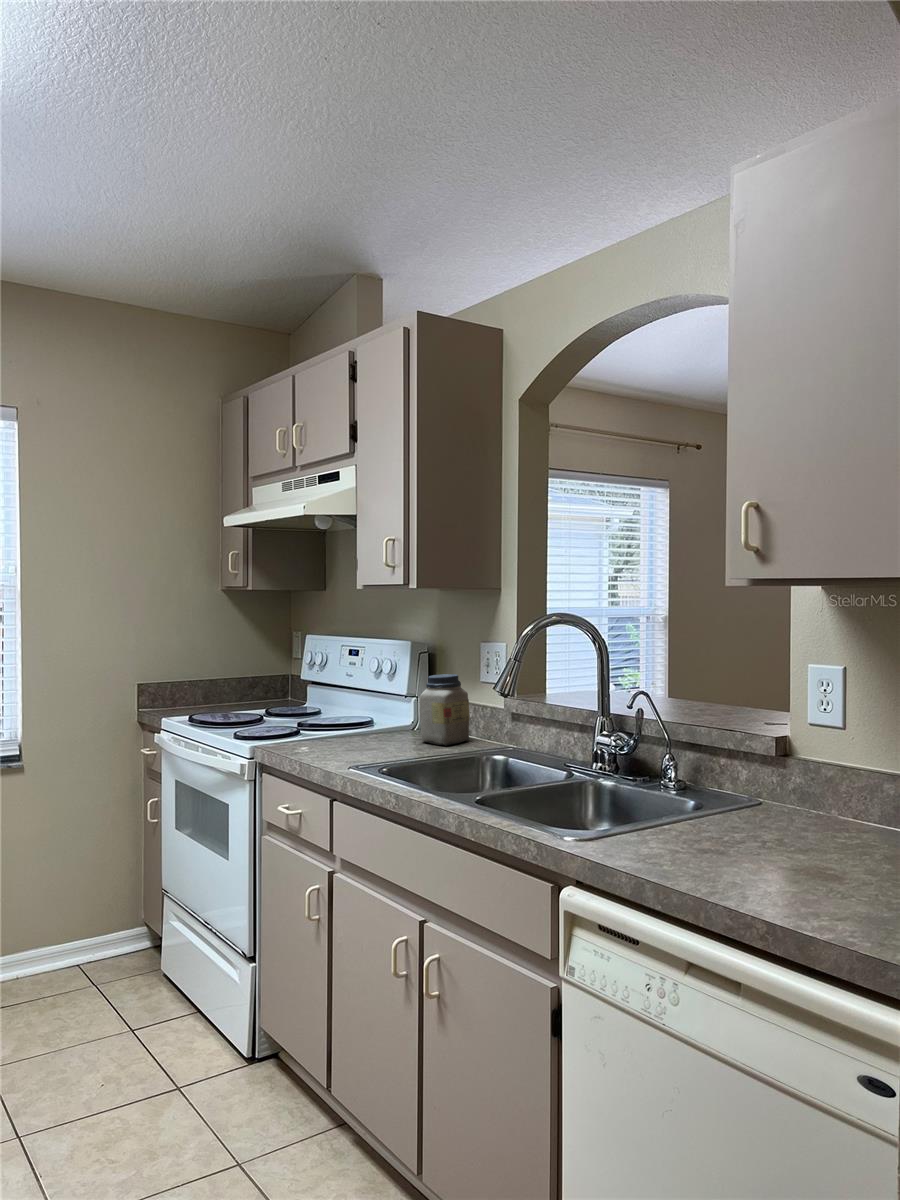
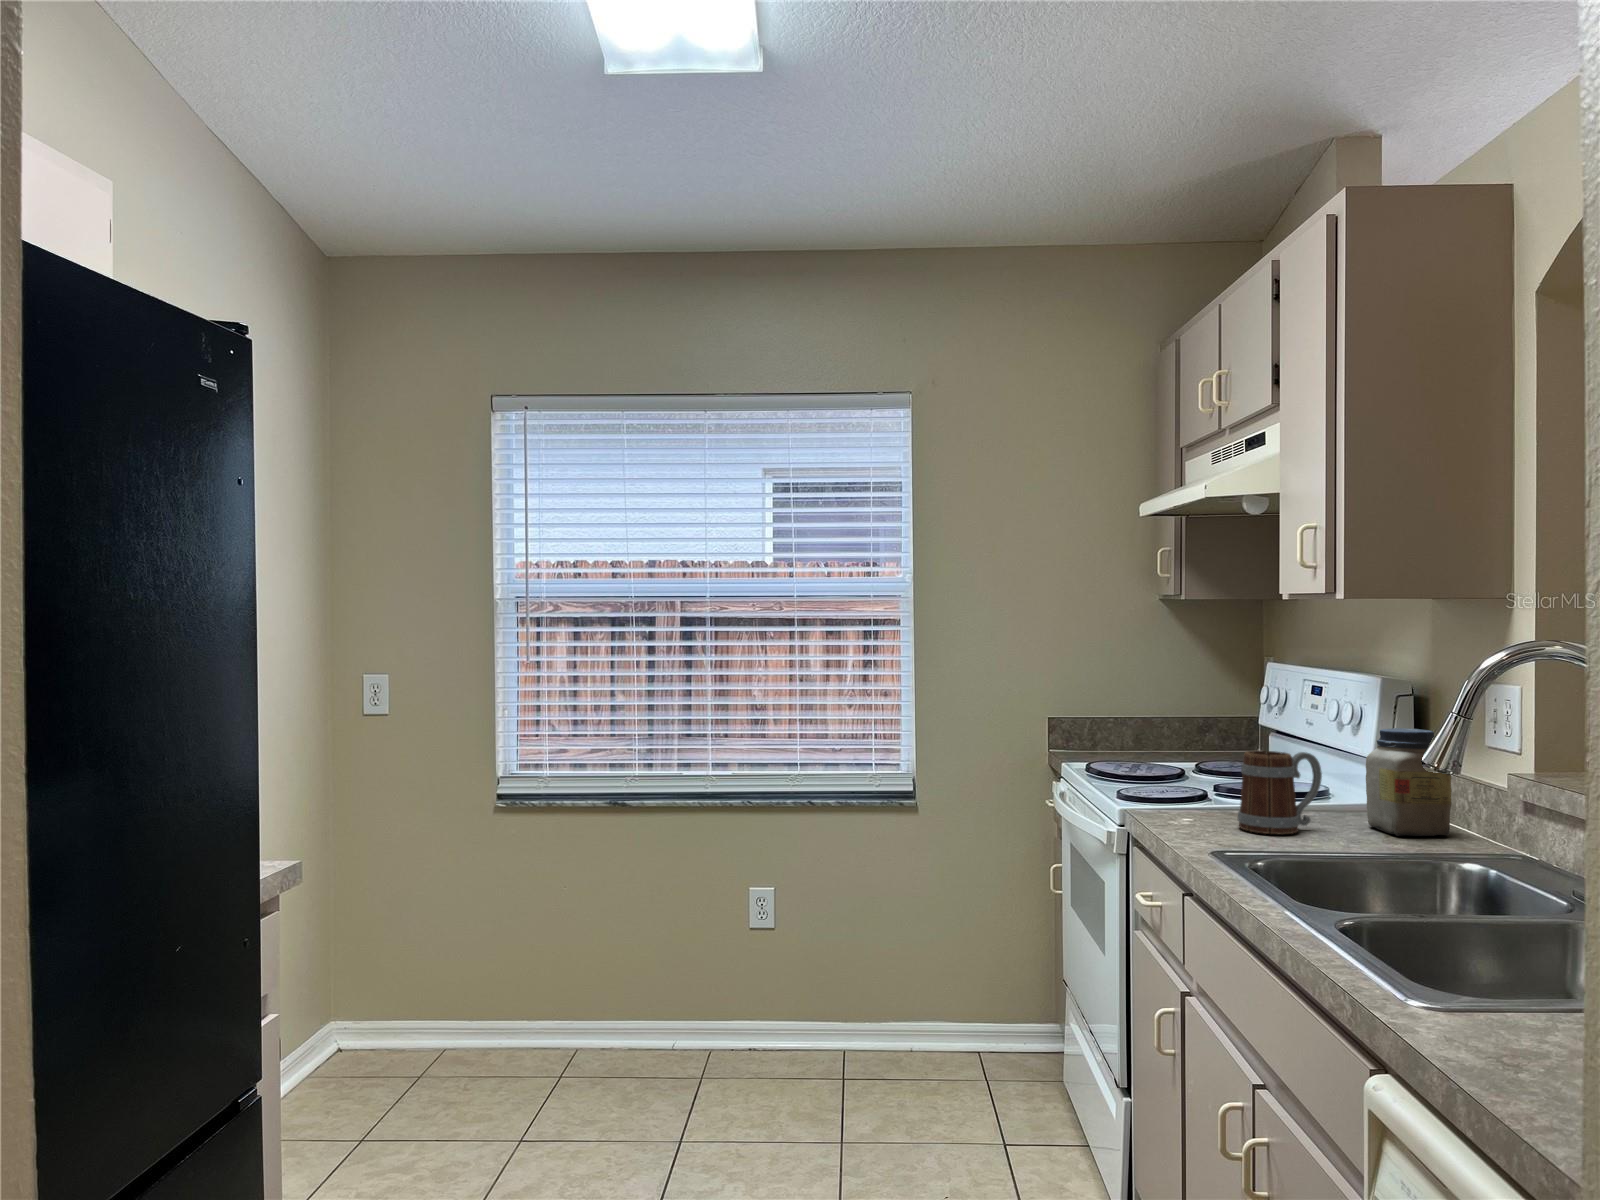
mug: none [353,698,401,760] -> present [1237,751,1322,834]

